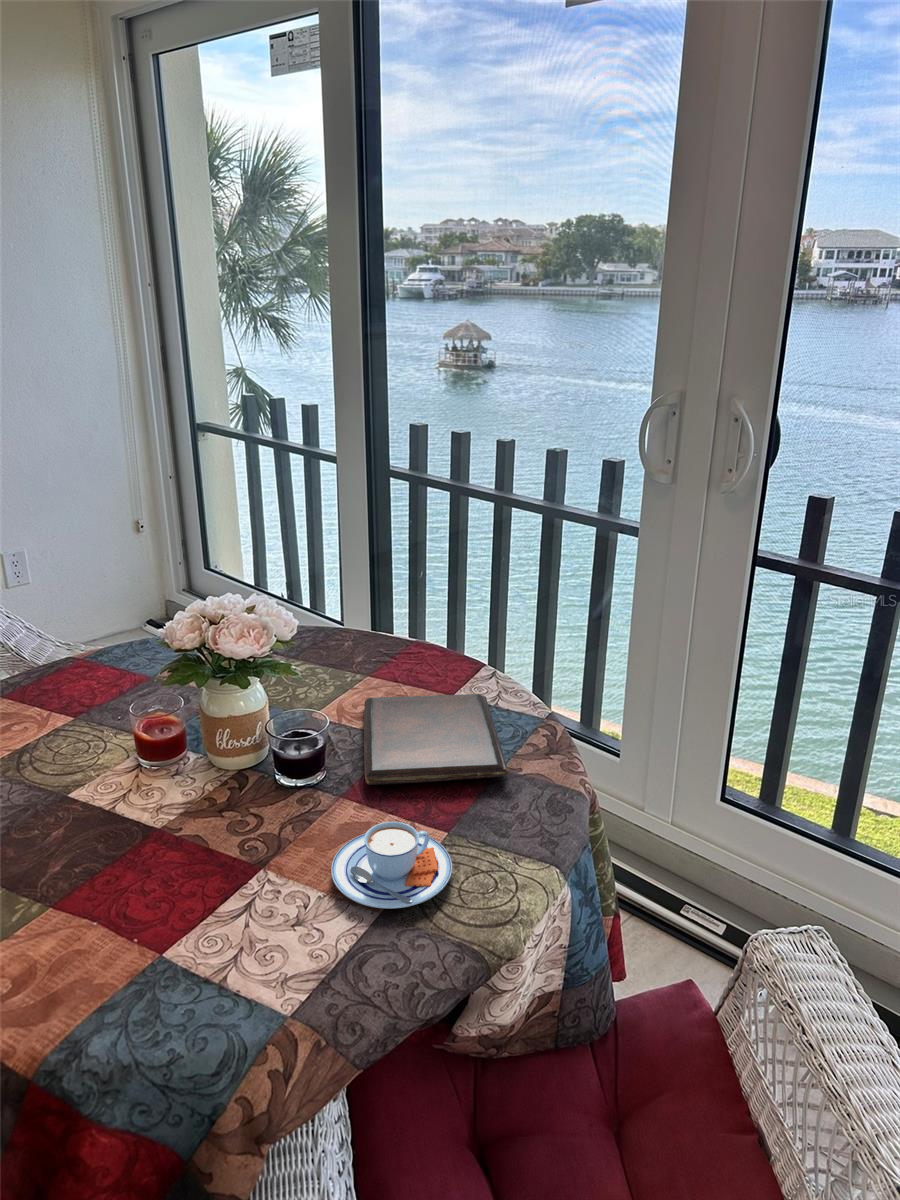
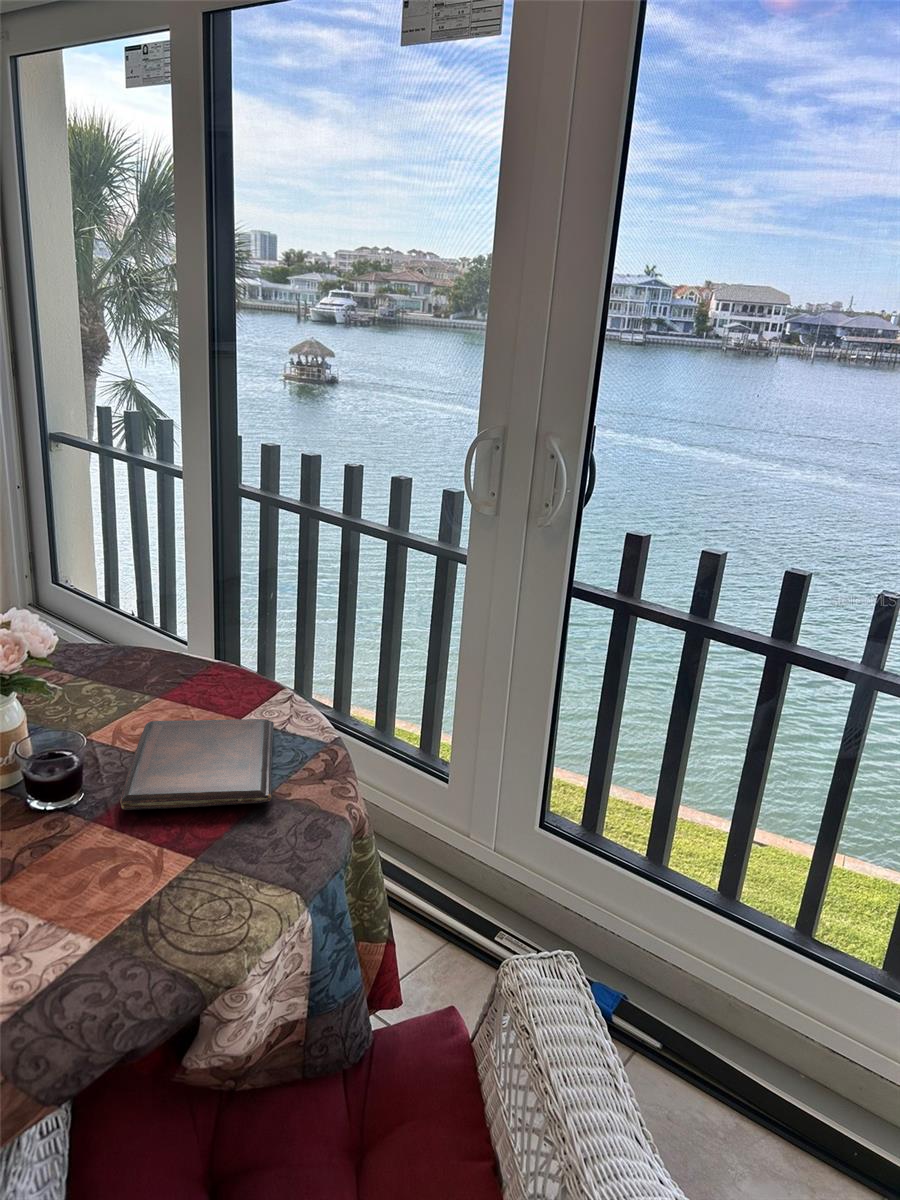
teacup: present [331,822,452,909] -> none [55,847,186,936]

